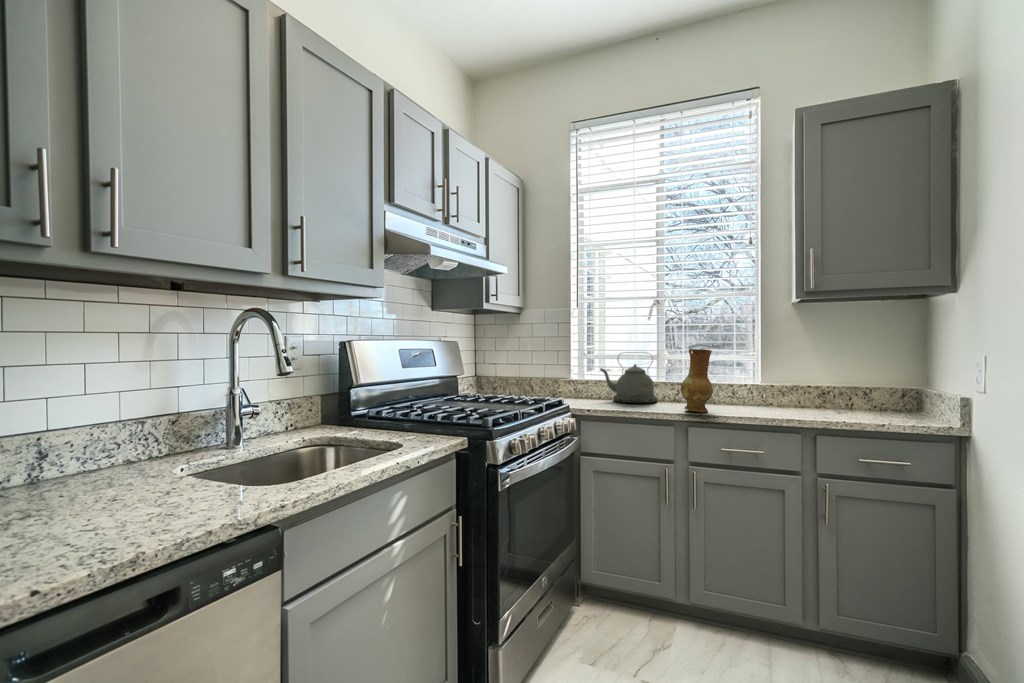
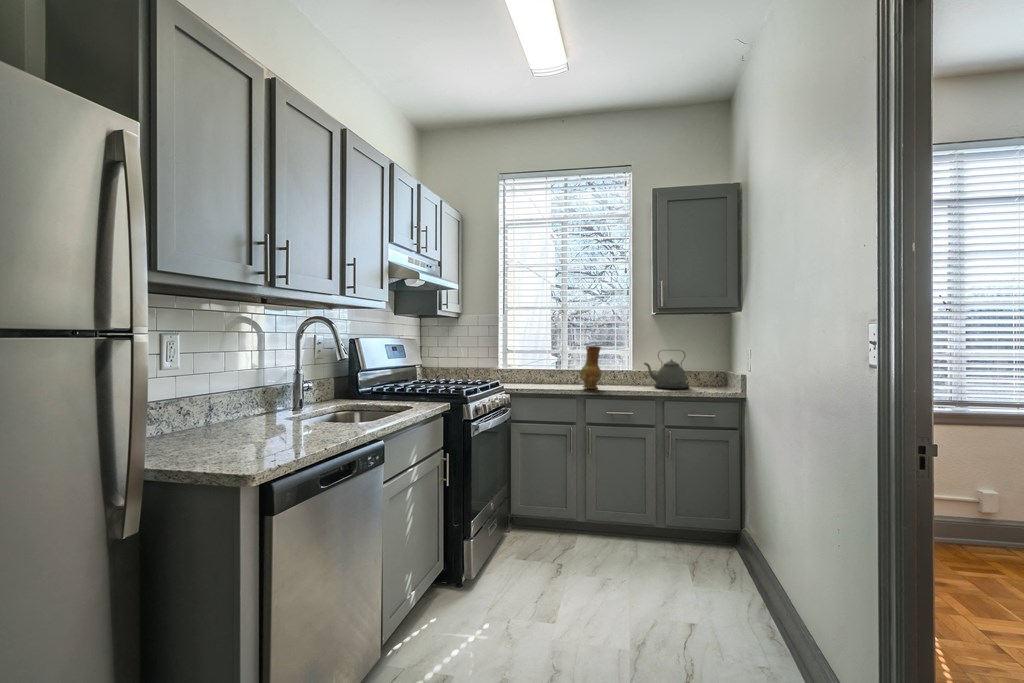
kettle: present [600,363,658,403] -> present [644,352,689,389]

